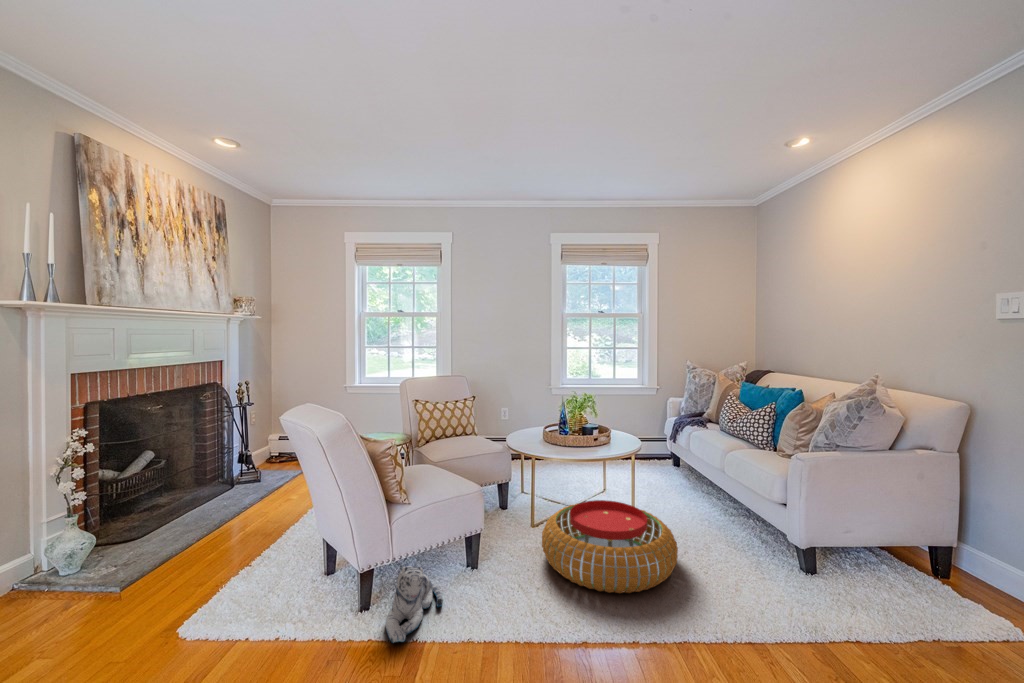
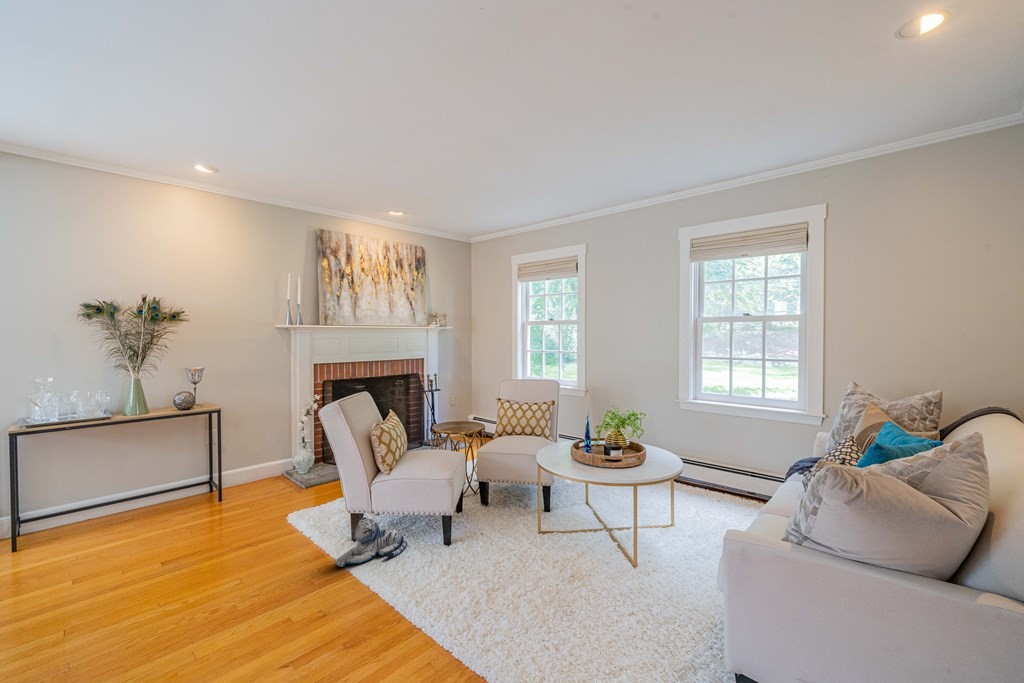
pouf: present [542,500,678,593] -> none [475,519,615,624]

